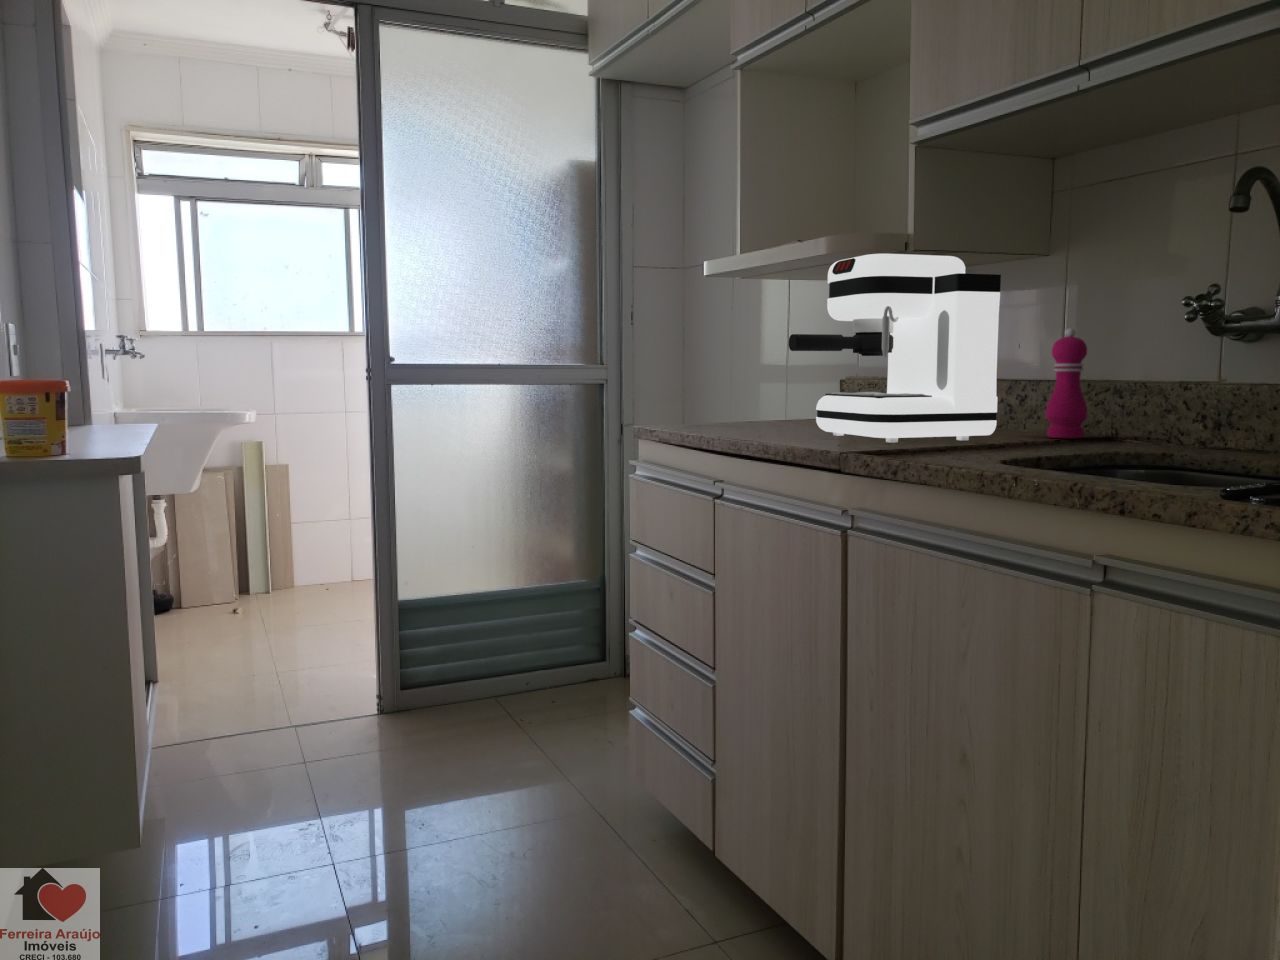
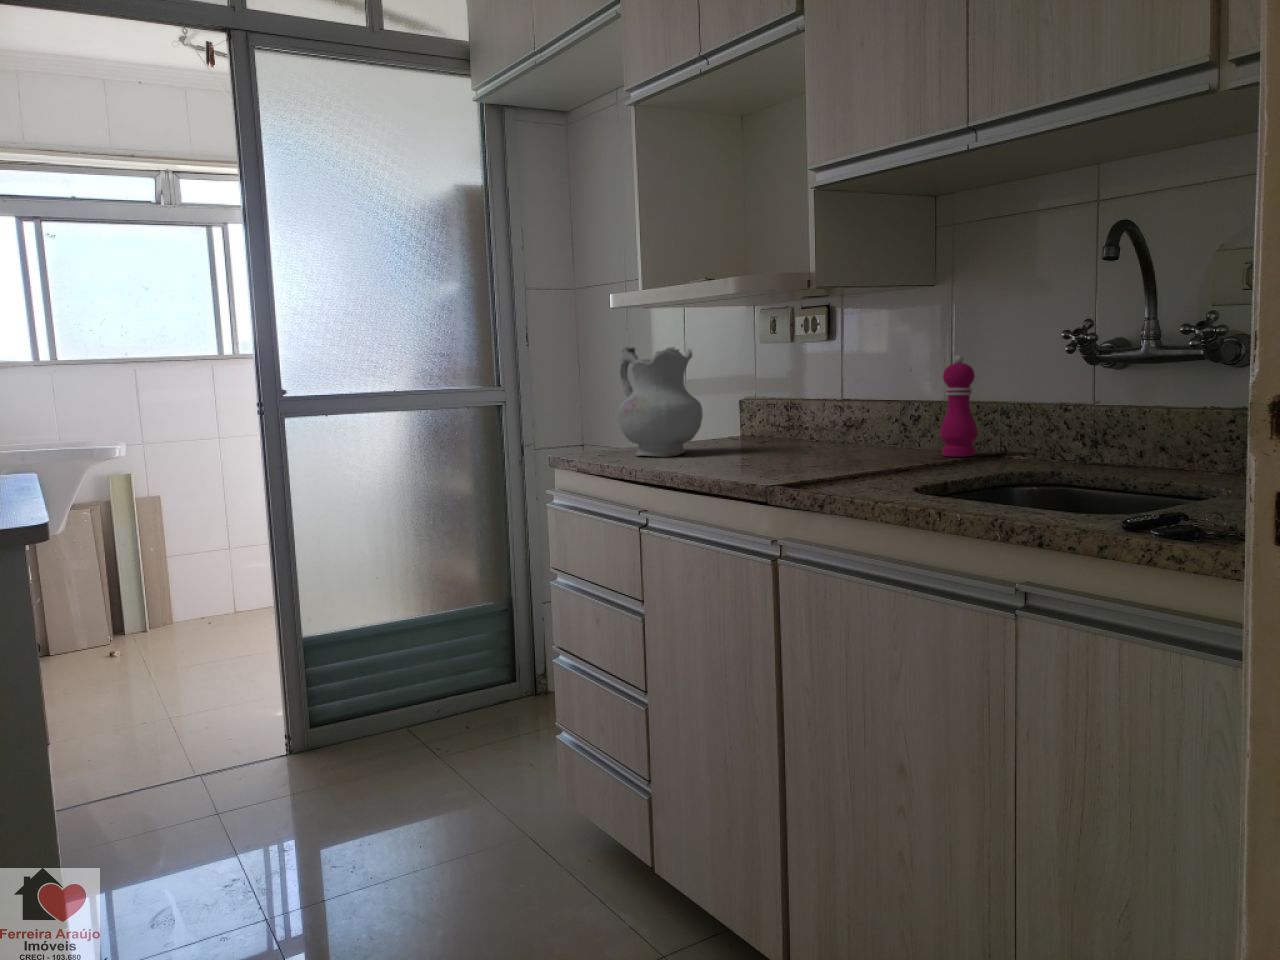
coffee maker: present [789,254,1001,443] -> none [705,292,900,471]
ceramic pitcher: none [706,316,794,430] -> present [618,347,703,457]

